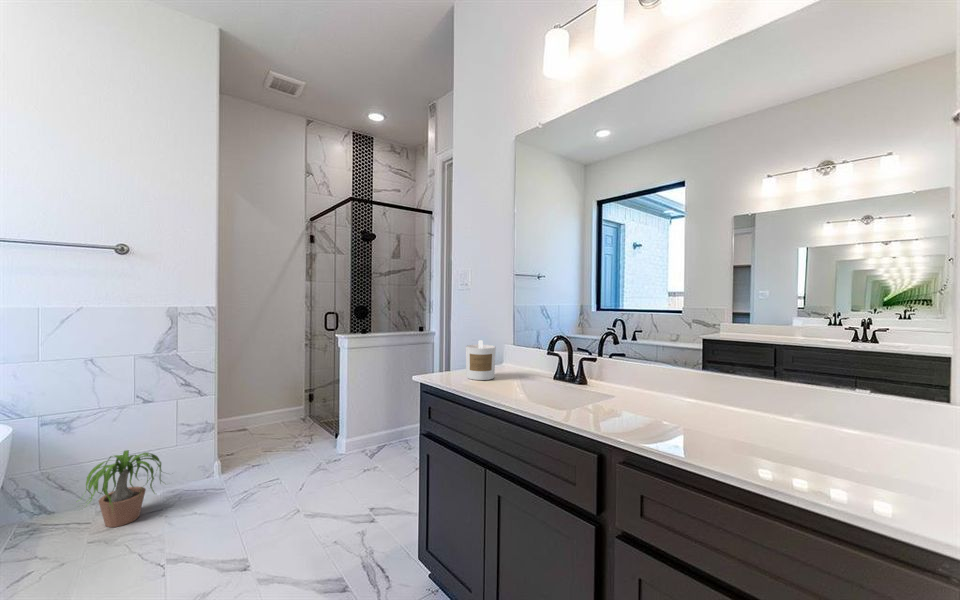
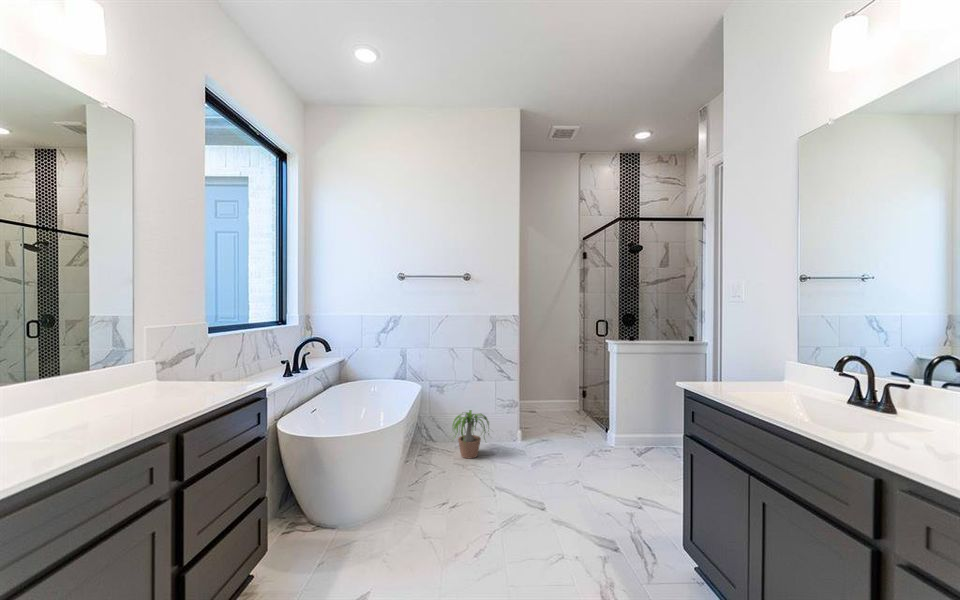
candle: present [466,340,496,380] -> none [731,354,767,393]

